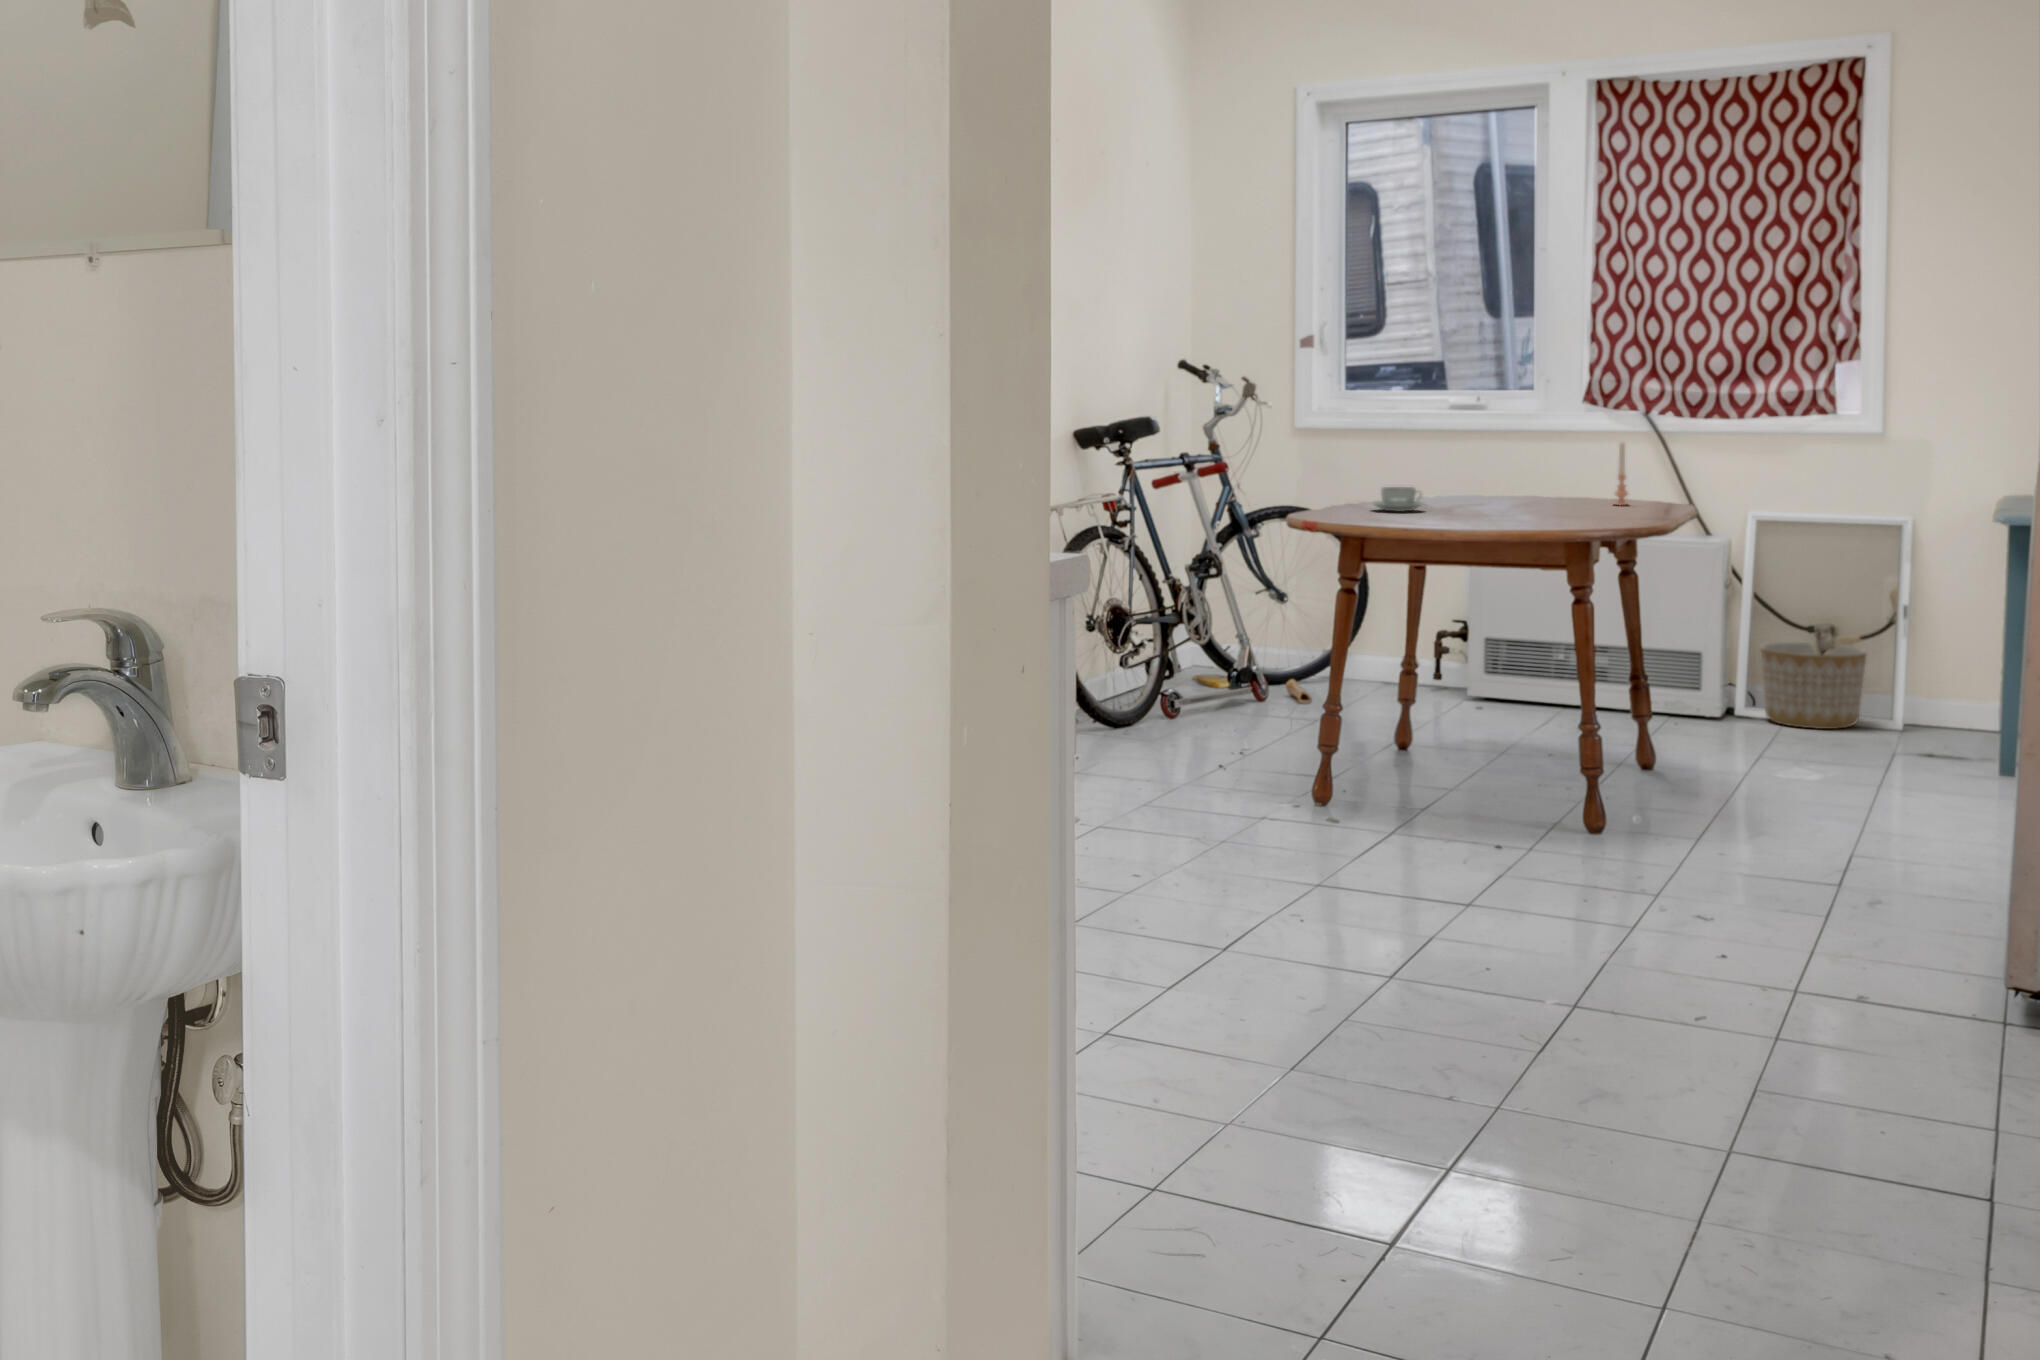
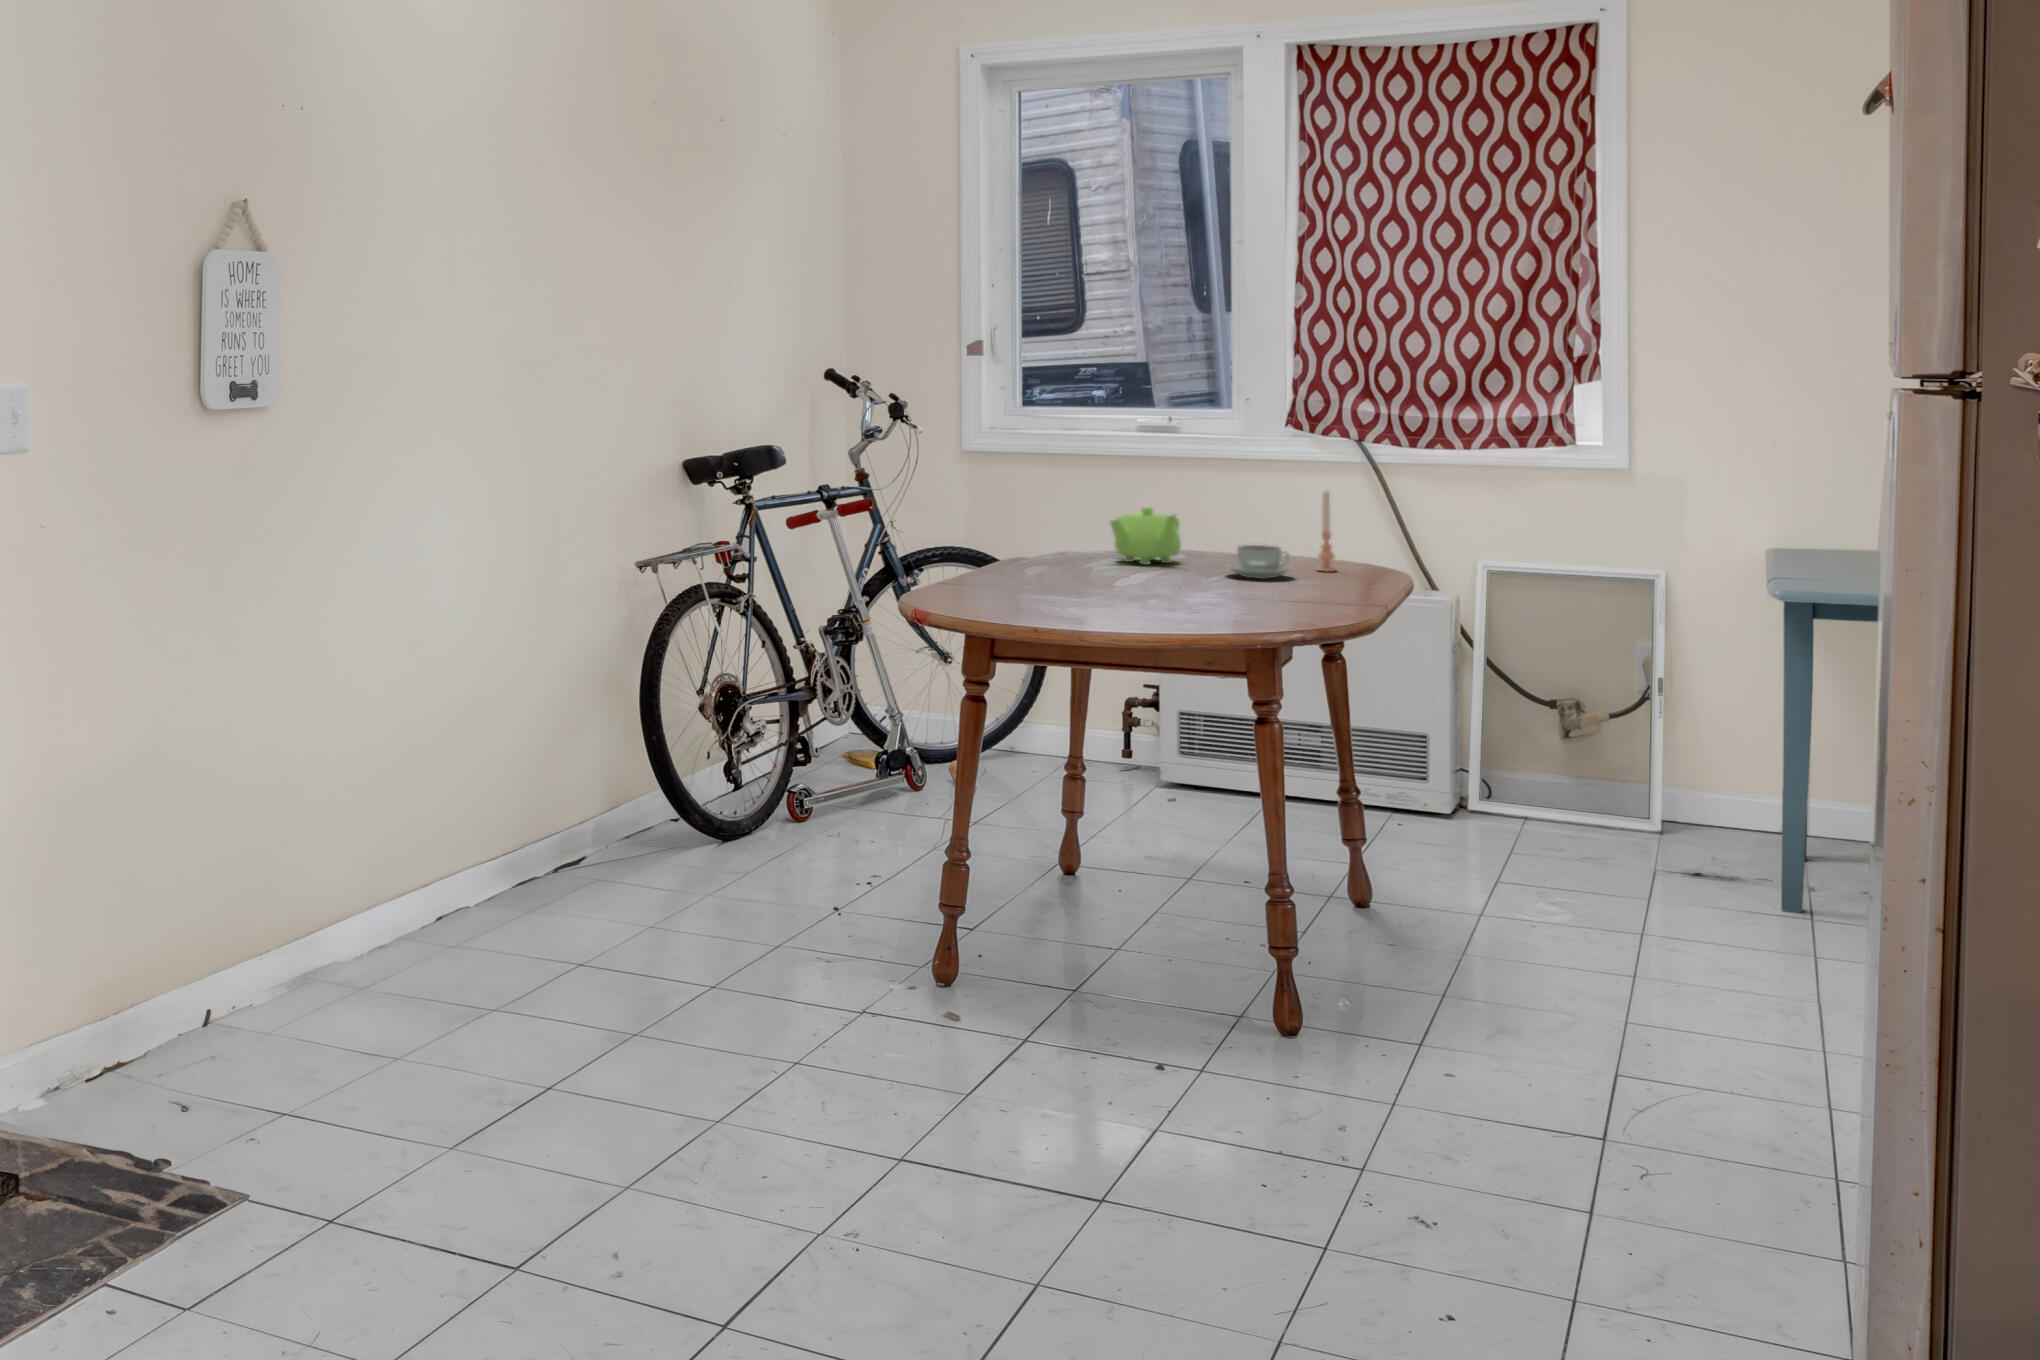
teapot: none [1442,458,1500,503] -> present [1110,507,1181,564]
coffee cup: present [1373,487,1424,511] -> present [1226,545,1293,579]
planter: present [1761,642,1867,729] -> none [1496,722,1618,834]

